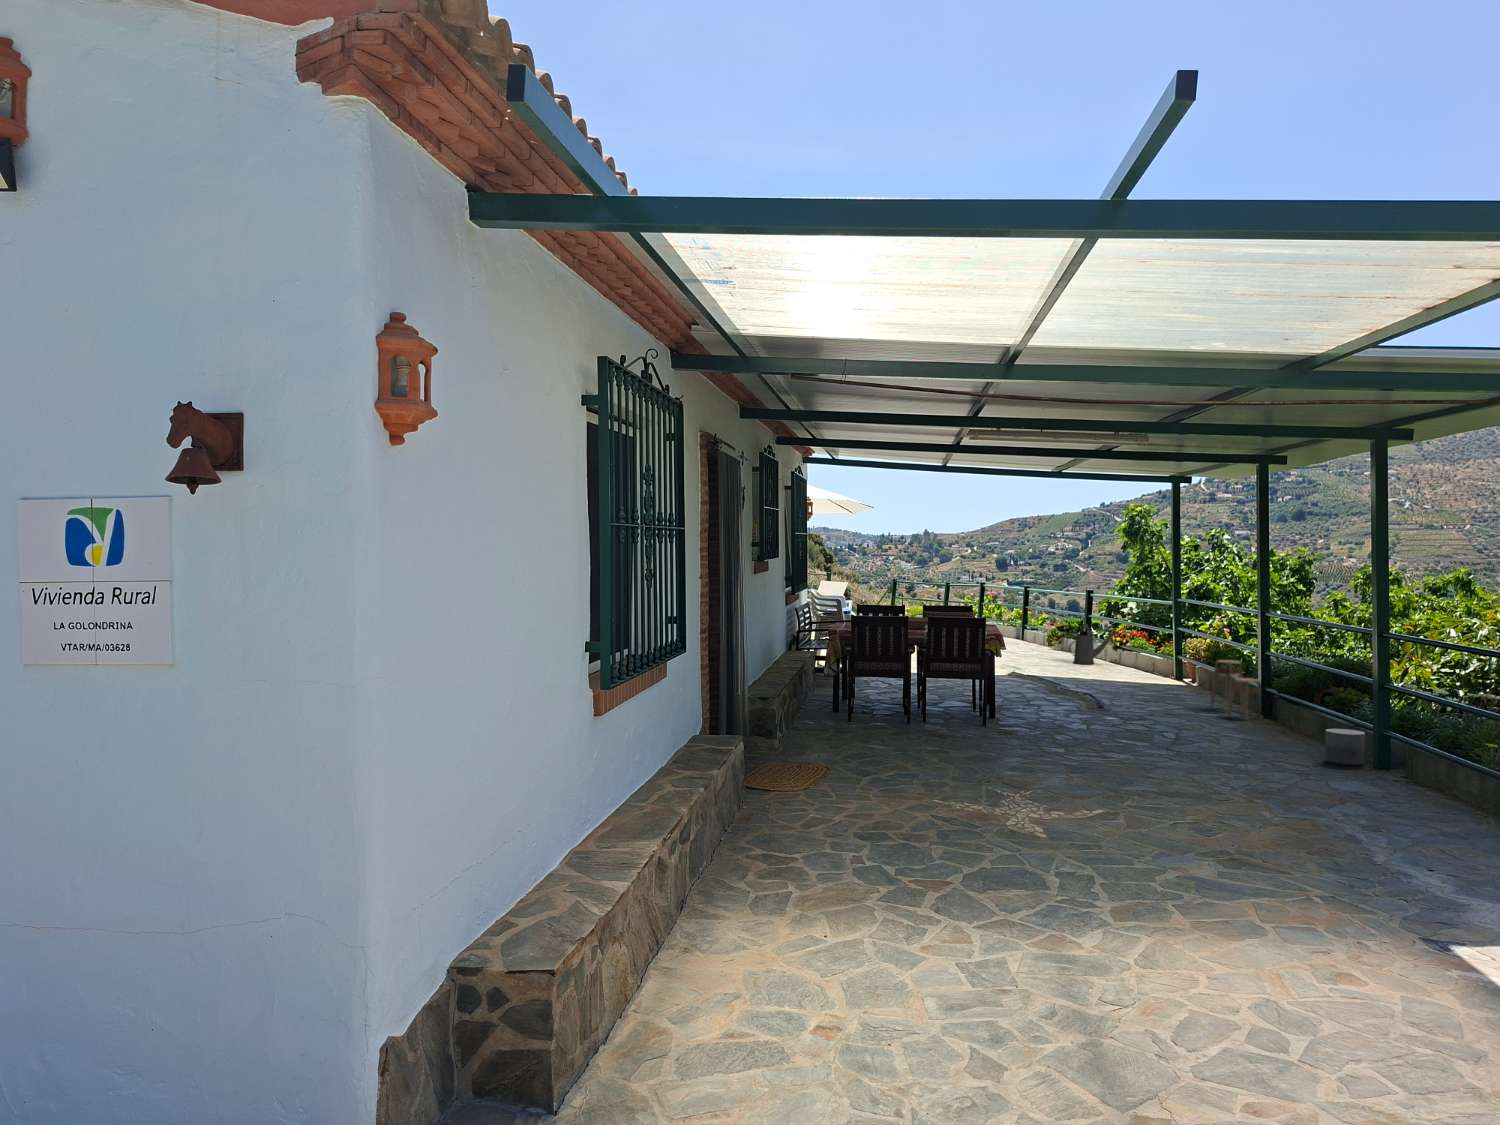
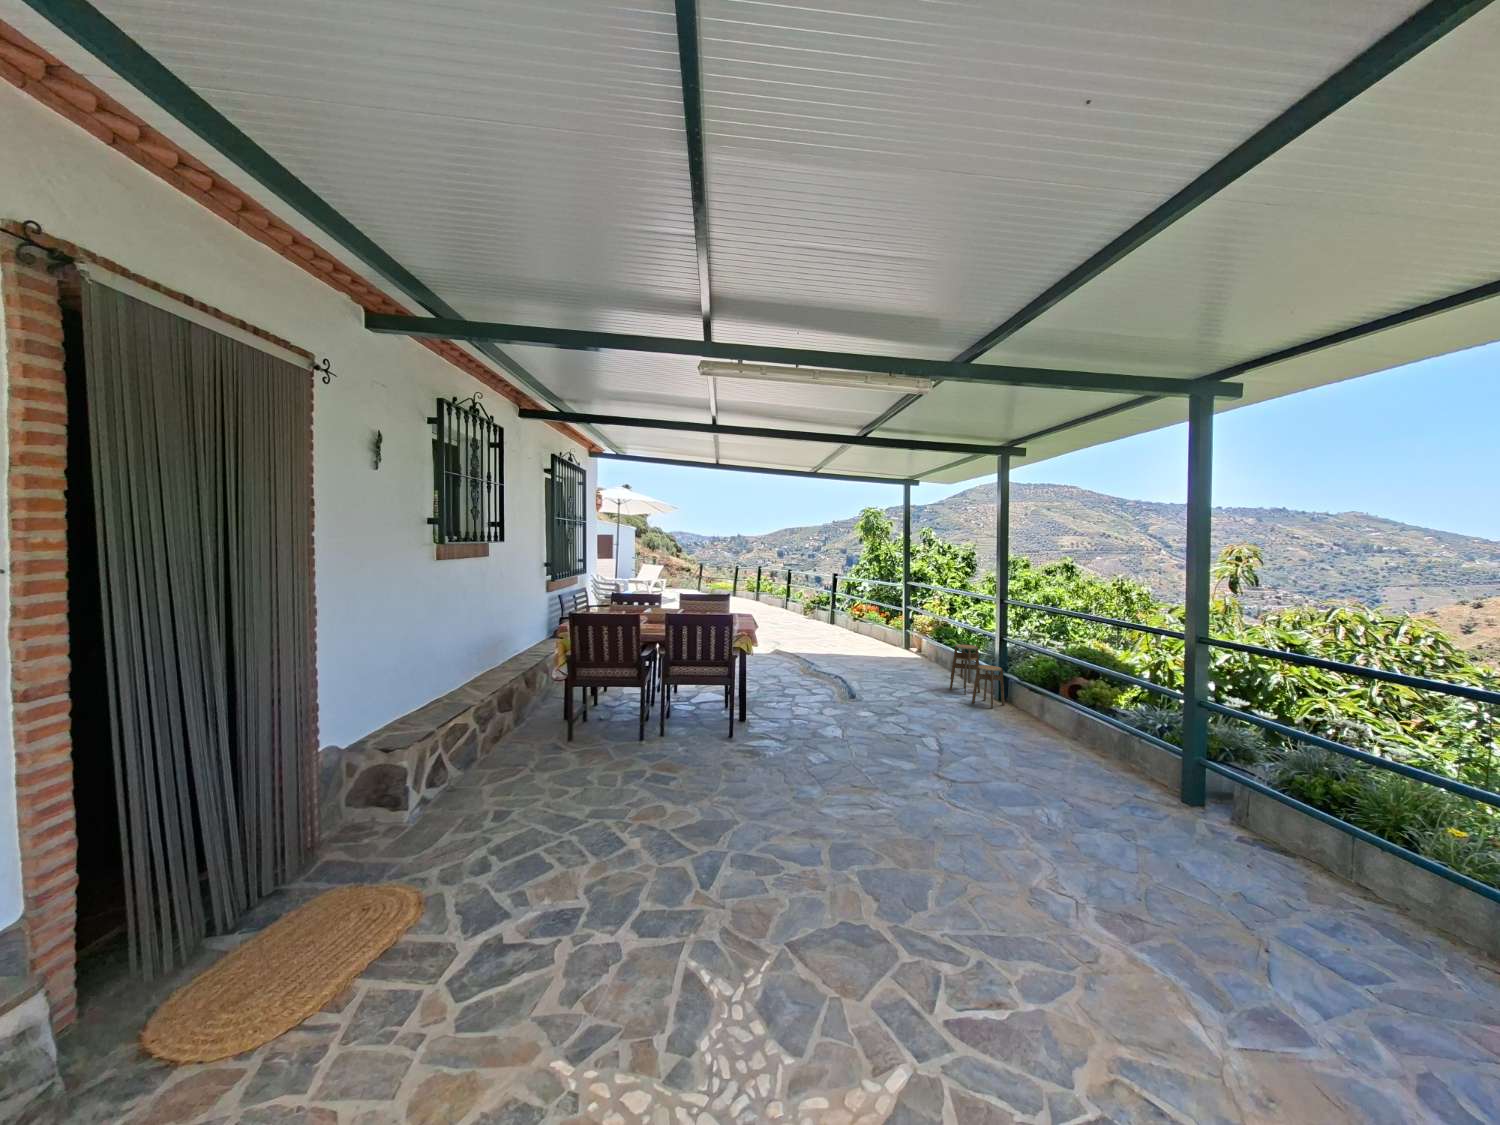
watering can: present [1069,624,1115,665] -> none [820,600,853,631]
planter: present [1325,729,1365,765] -> none [1137,760,1193,815]

